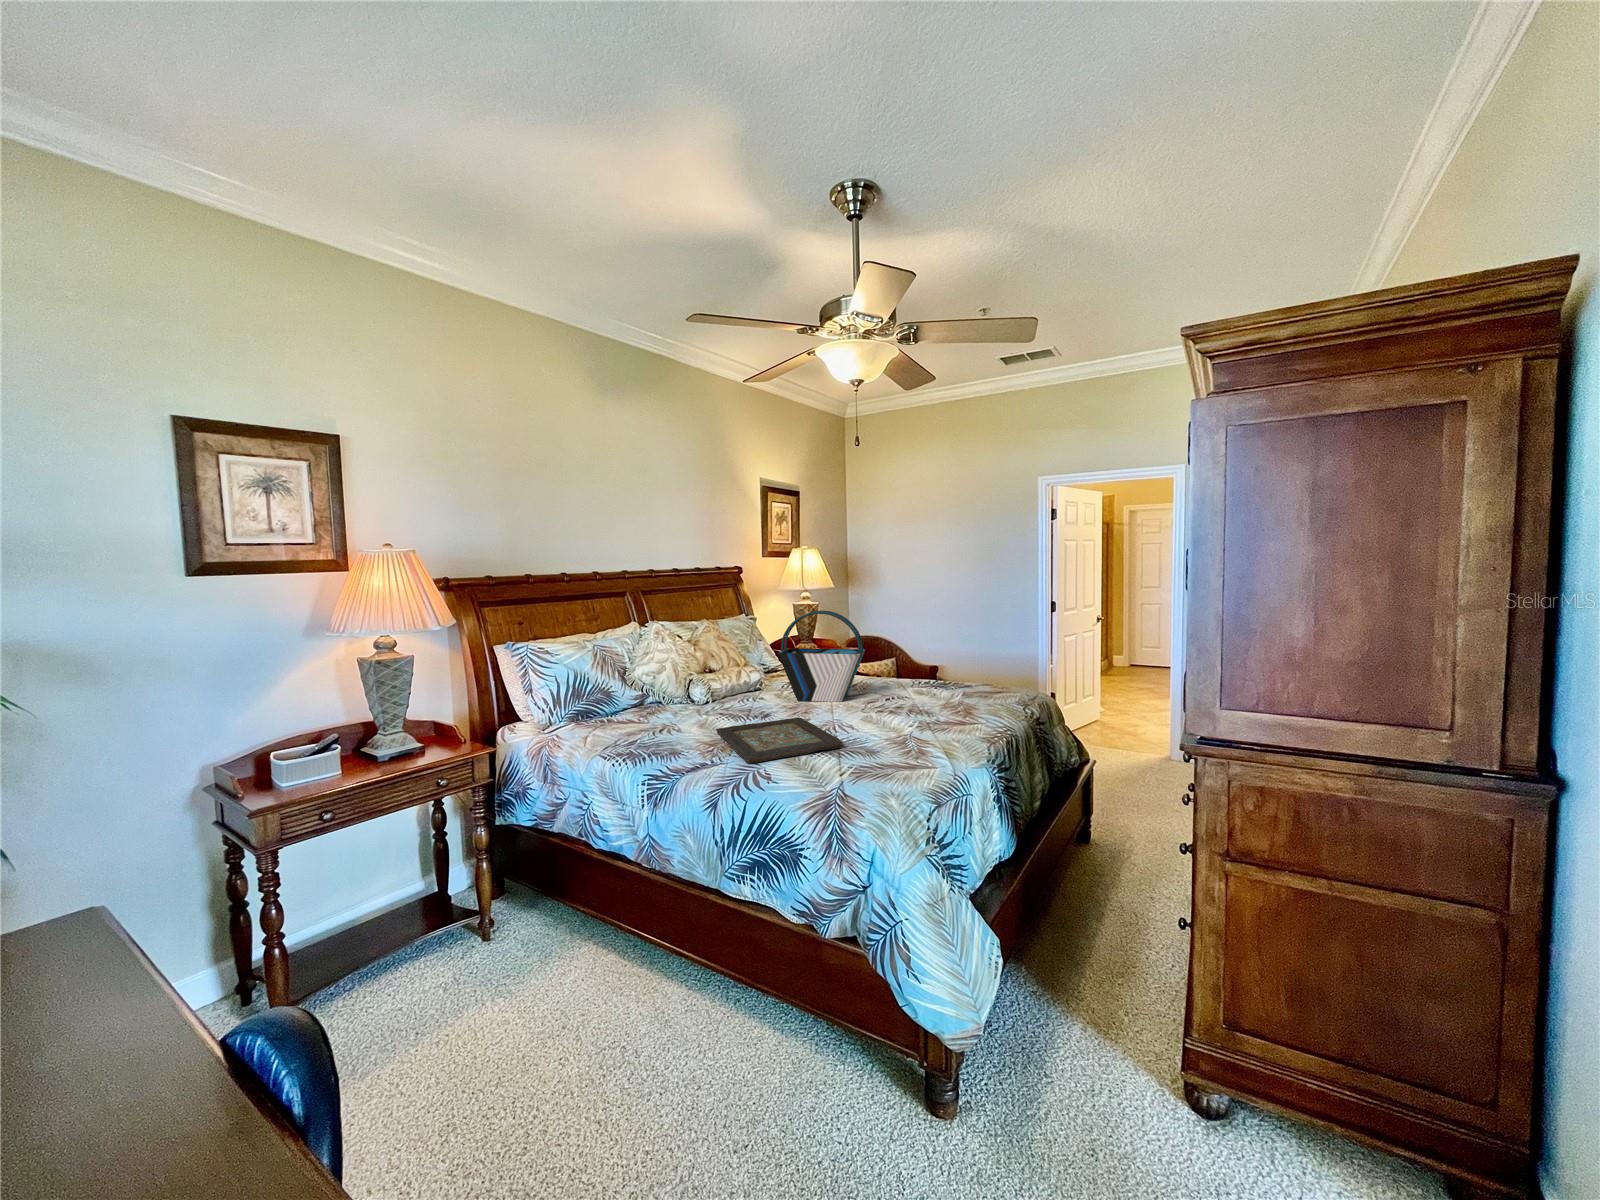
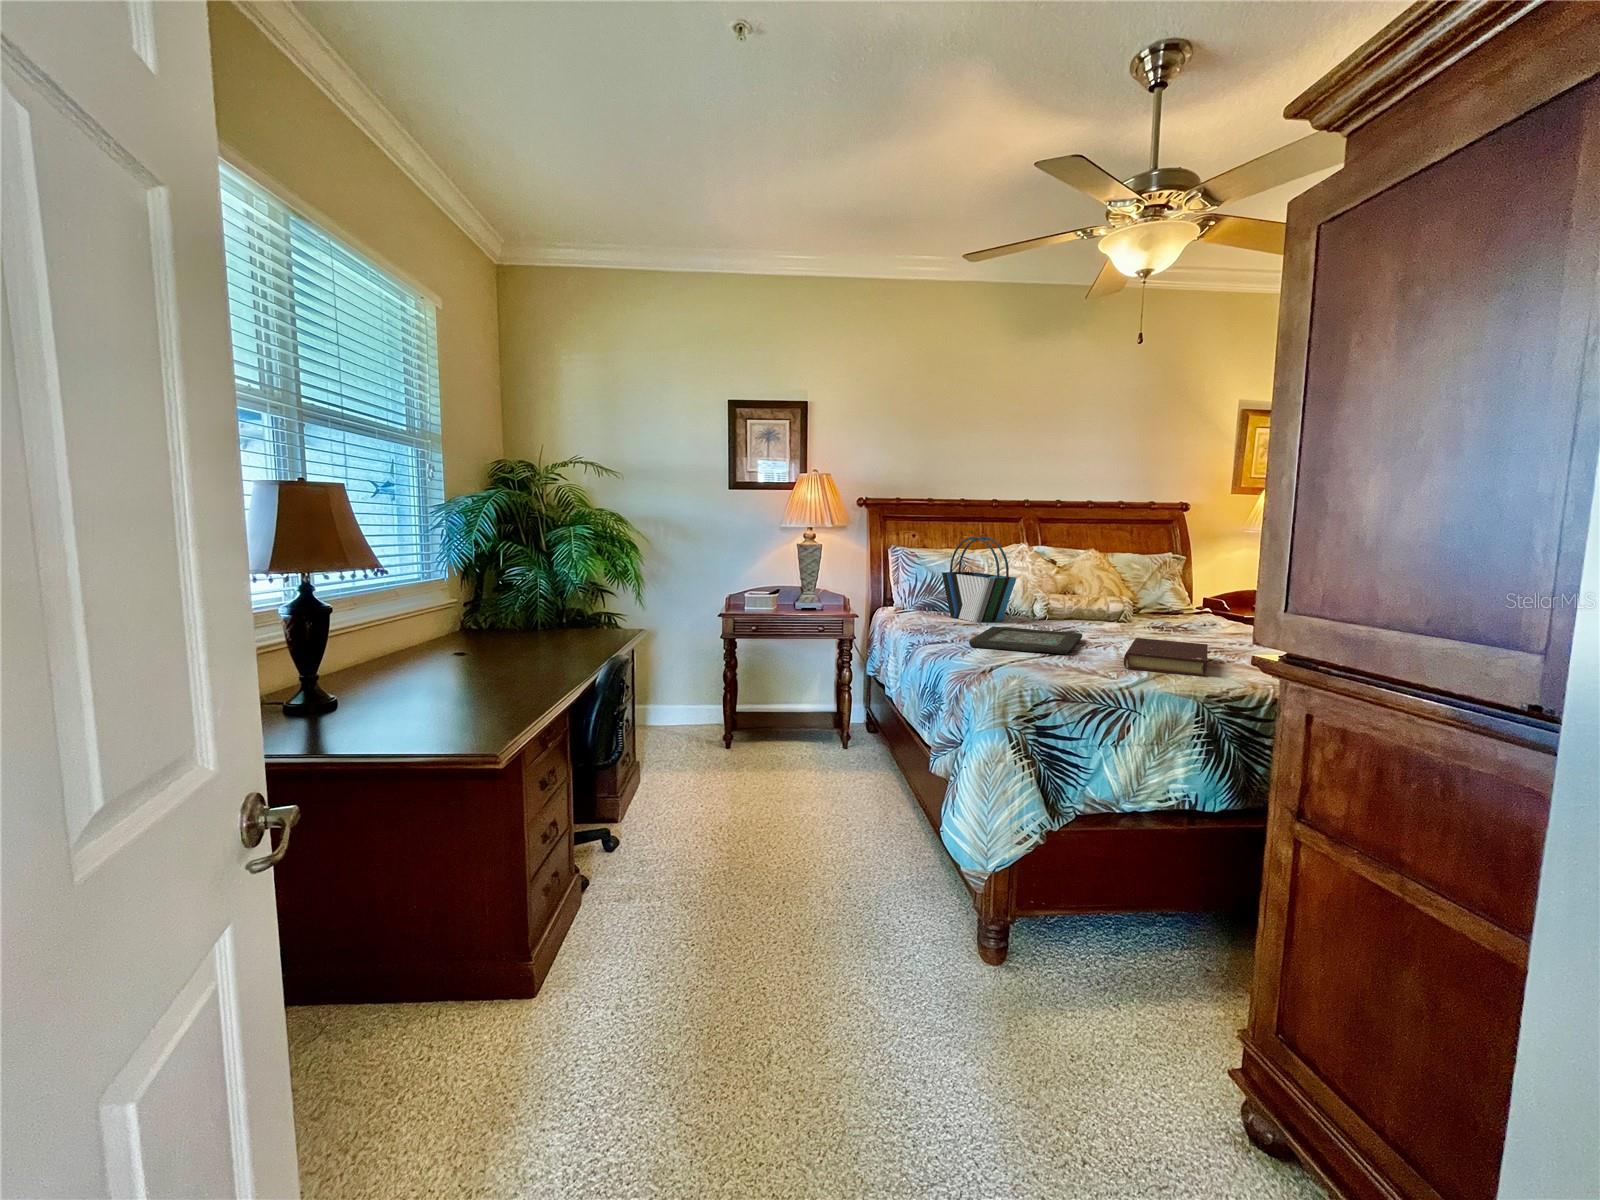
tote bag: present [778,610,865,702] -> present [942,537,1017,622]
book: none [869,709,967,751] -> present [1124,638,1208,677]

